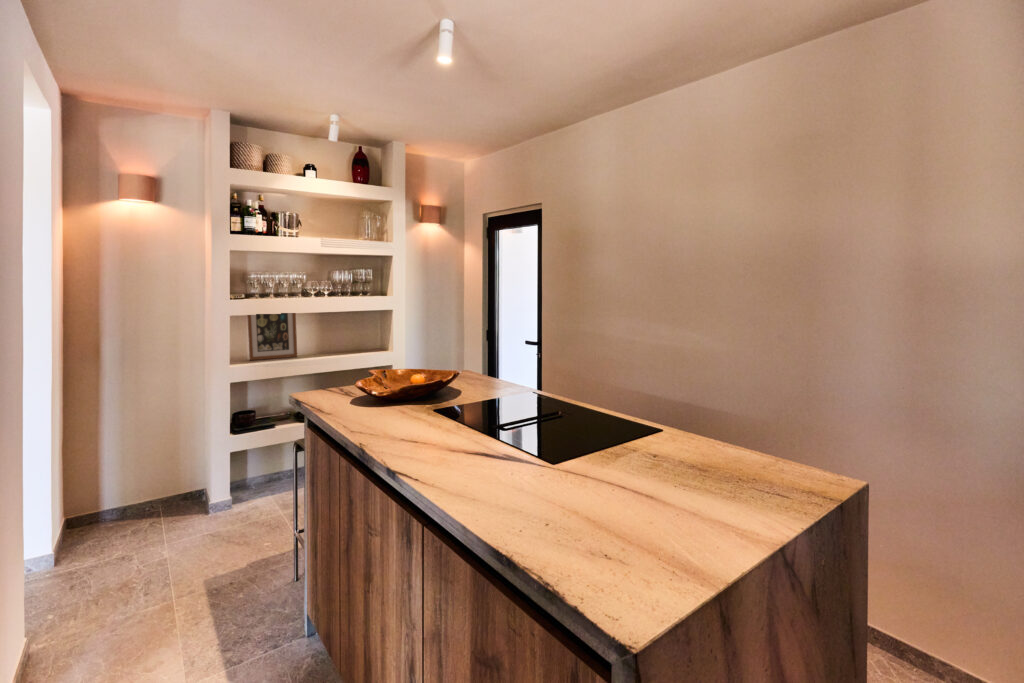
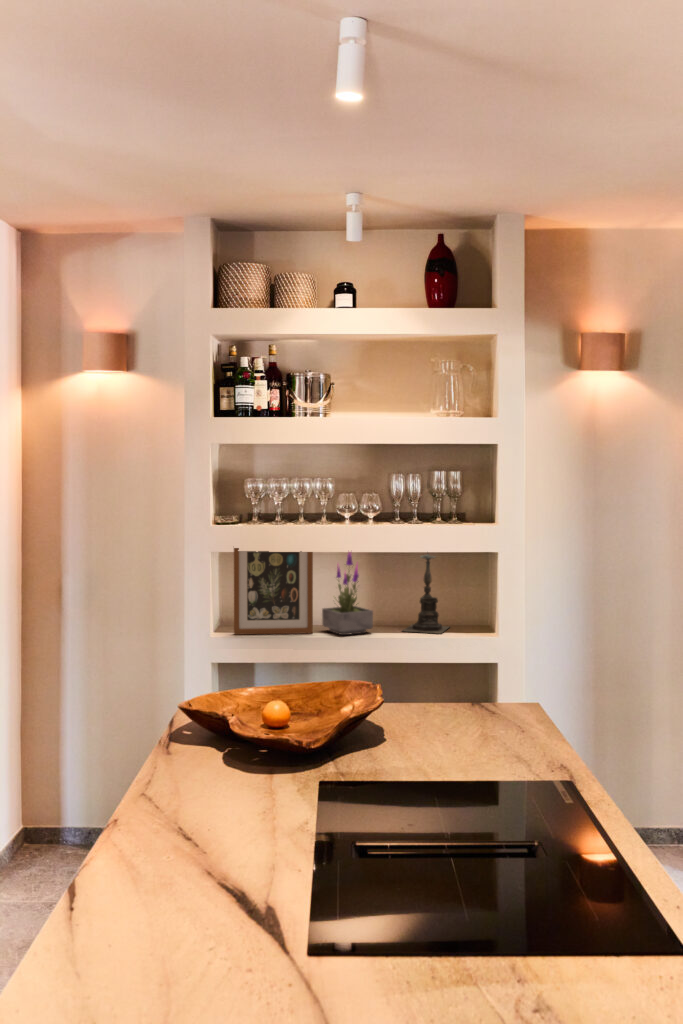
potted plant: none [301,308,331,356] -> present [322,552,373,635]
candle holder: none [346,308,369,353] -> present [403,554,449,634]

